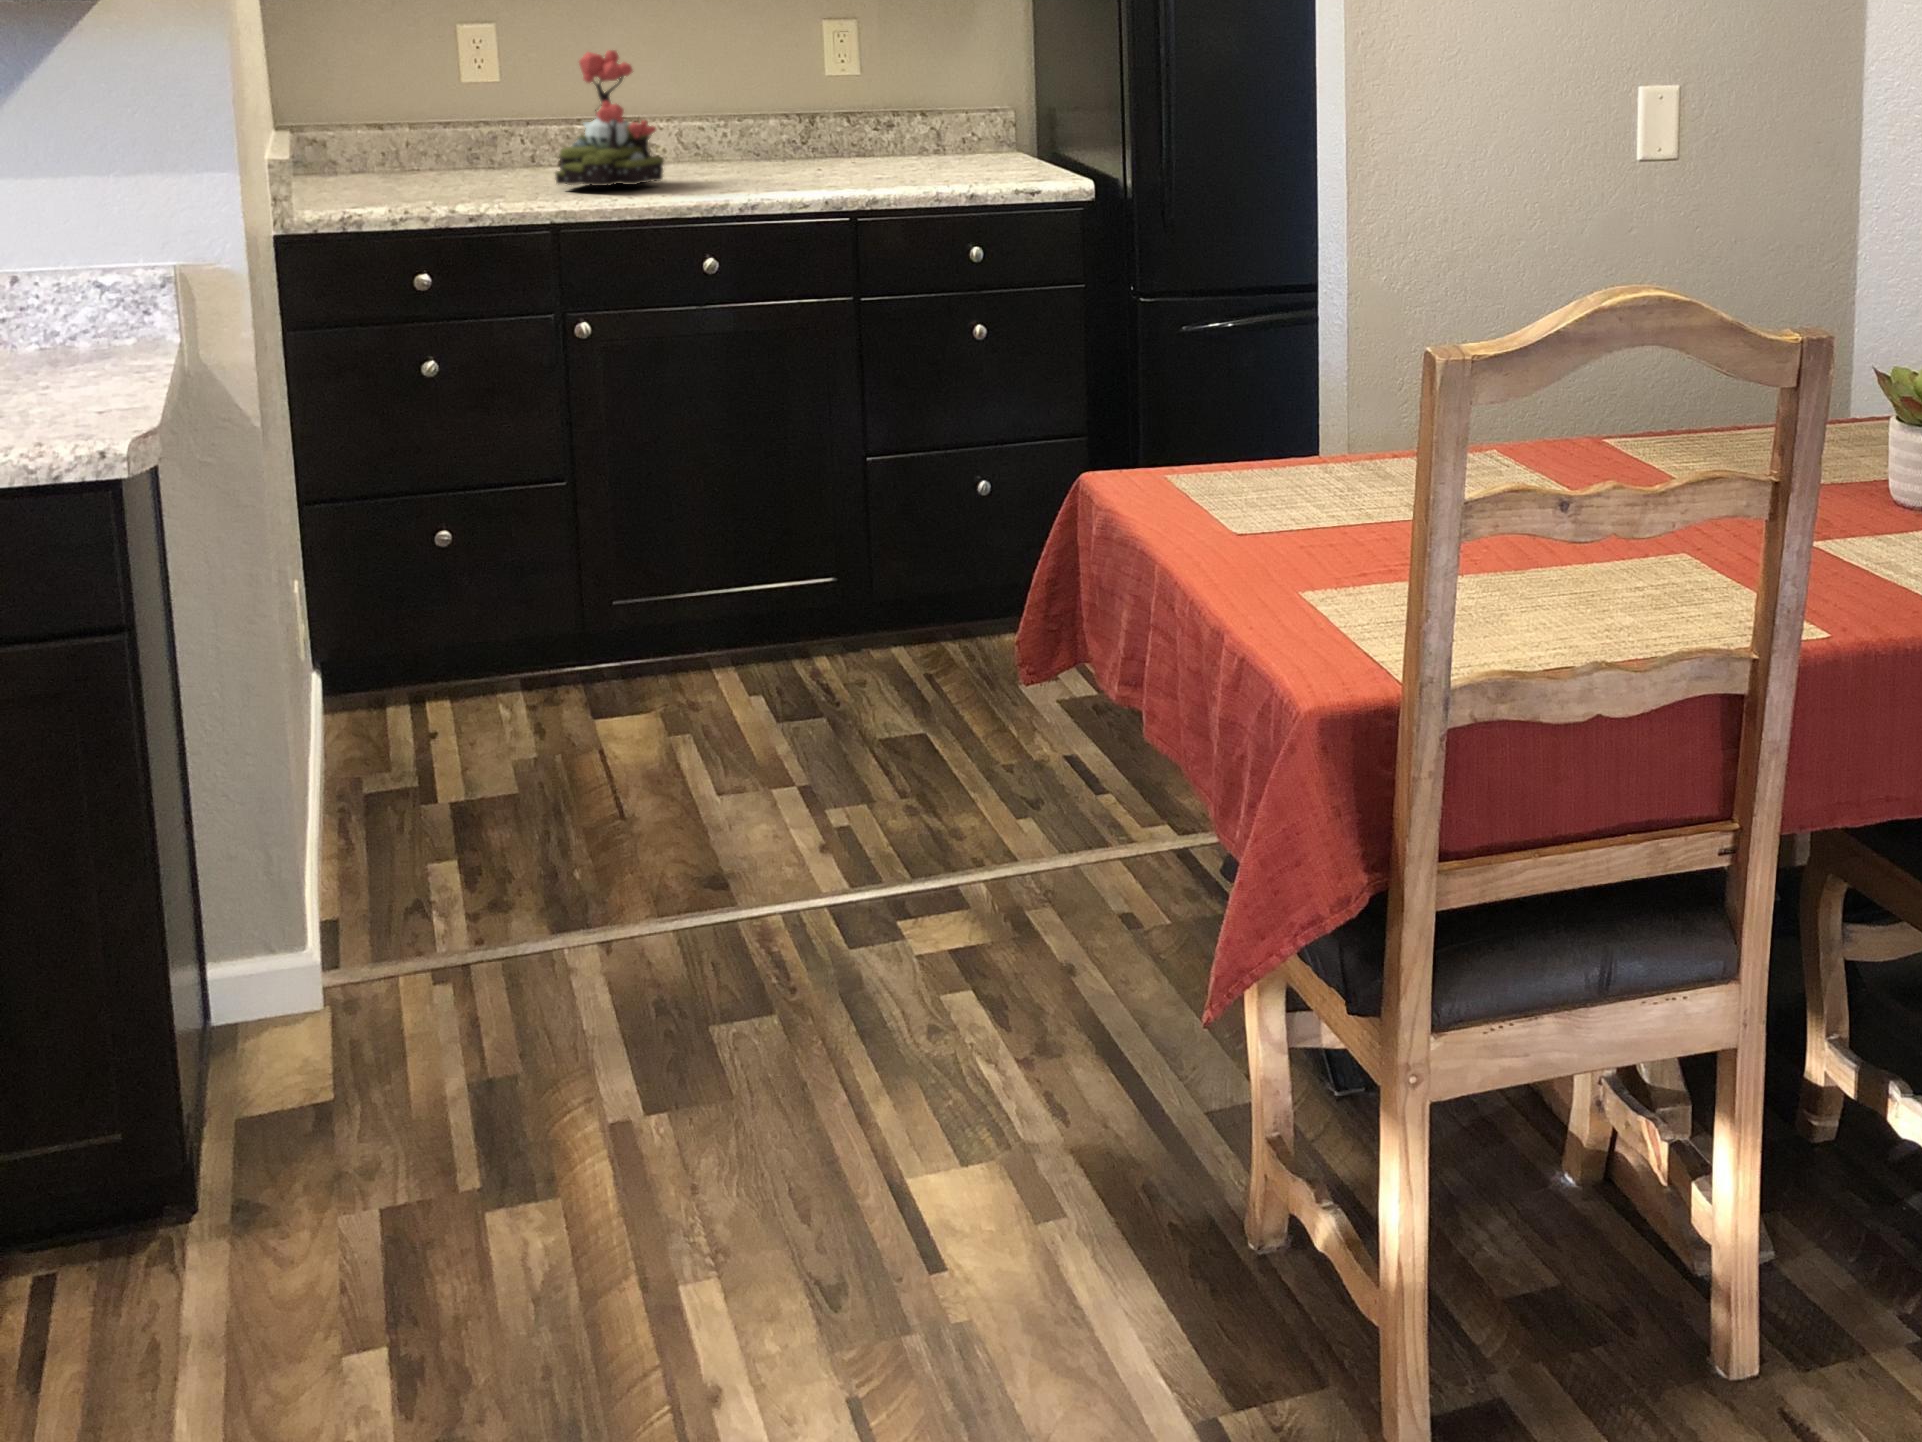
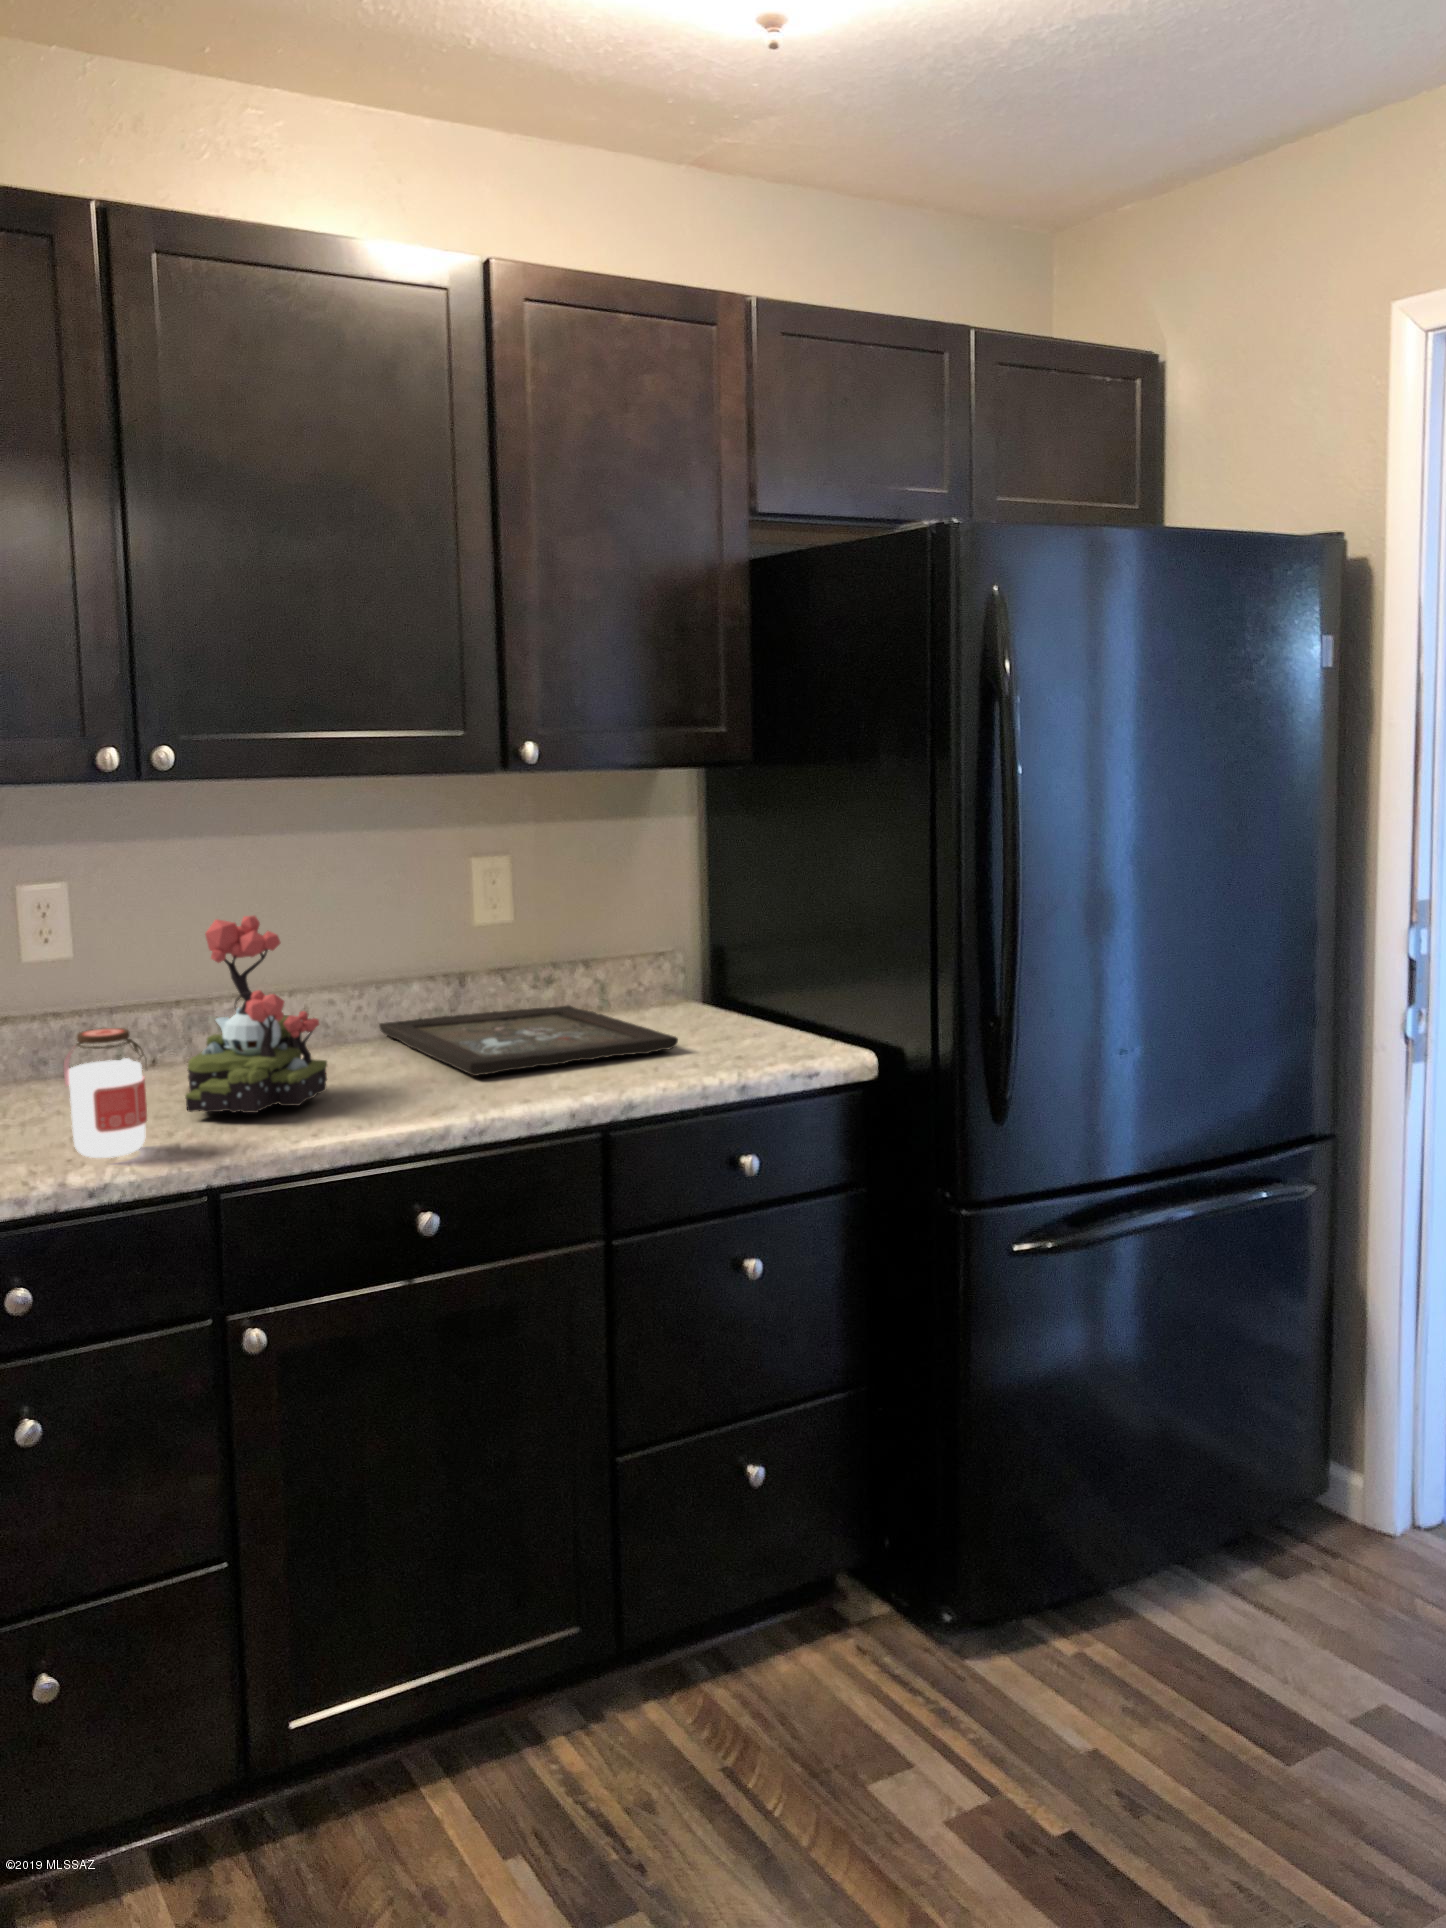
jar: none [461,116,518,203] -> present [63,1028,147,1158]
tray: none [742,146,951,179] -> present [379,1005,678,1076]

